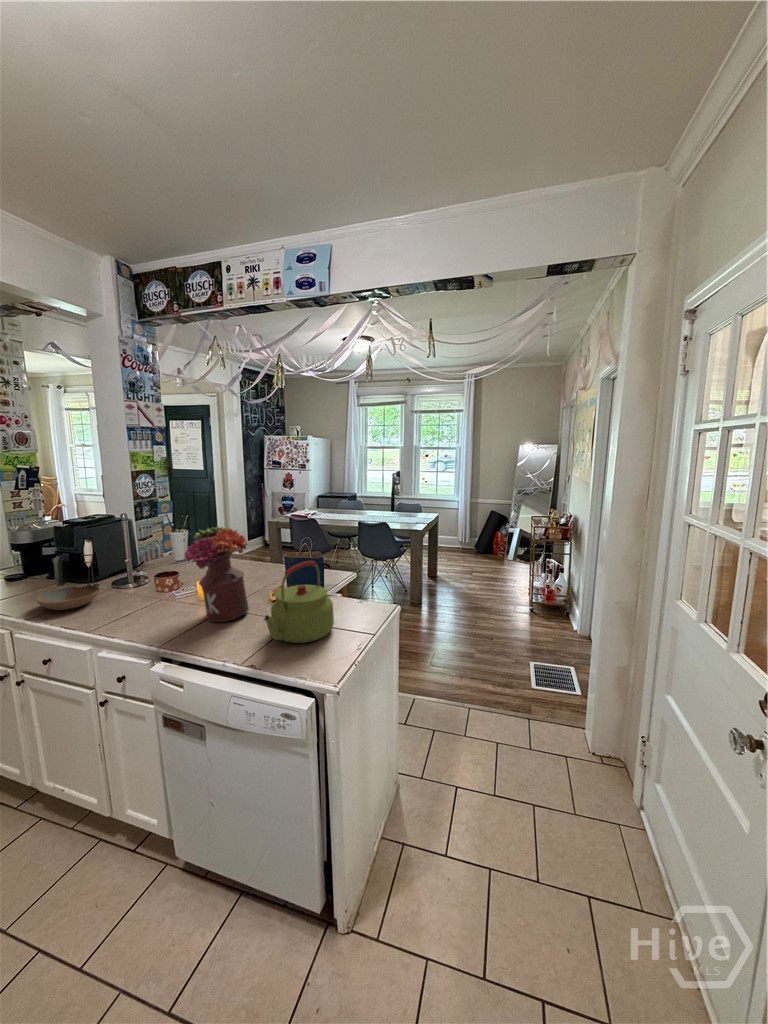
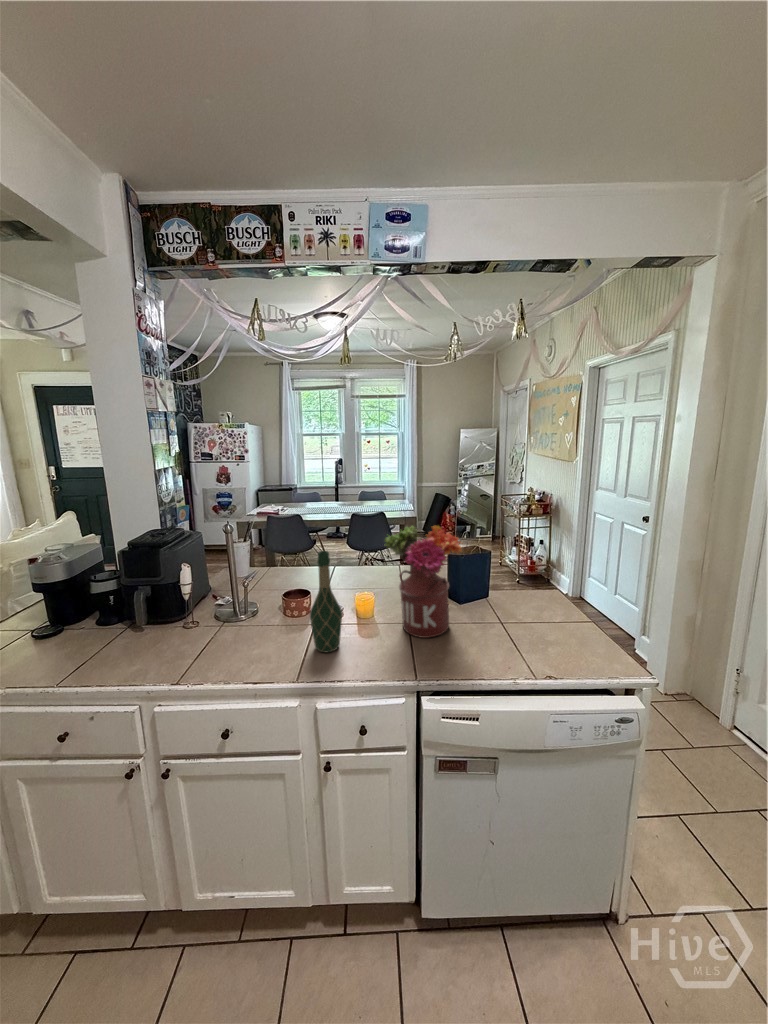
wine bottle: none [123,540,152,620] -> present [310,551,342,652]
kettle: present [264,561,334,643] -> none [501,553,573,644]
bowl: present [36,585,99,610] -> none [161,619,236,661]

